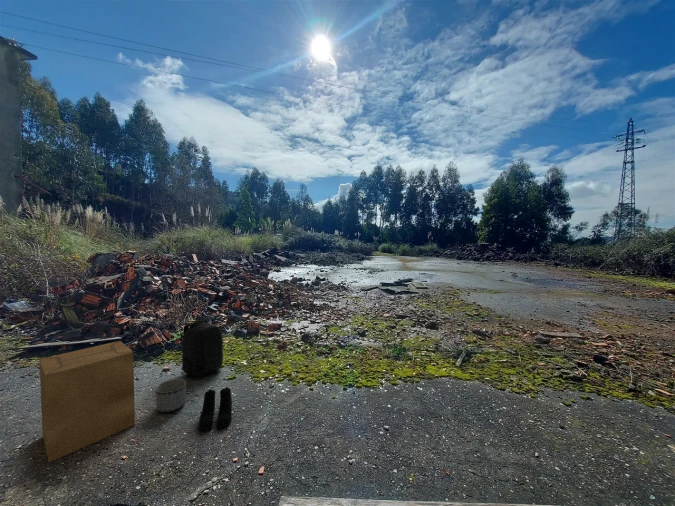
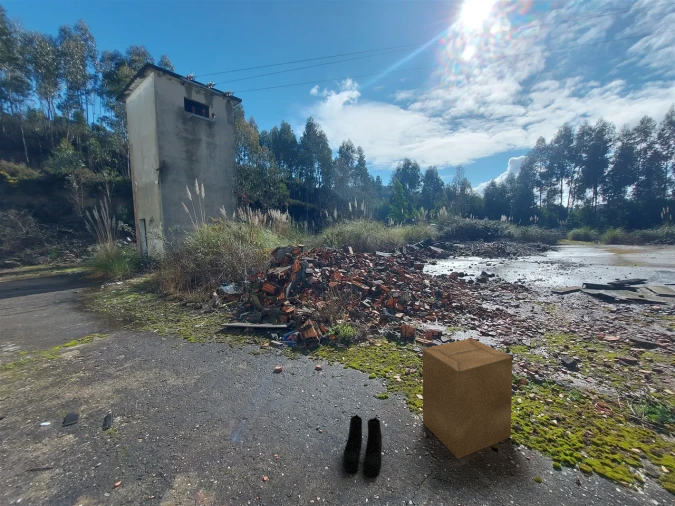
backpack: present [182,320,223,377] -> none [332,322,373,387]
cardboard box: present [39,341,135,462] -> present [423,338,513,459]
planter: present [156,379,186,413] -> none [303,388,333,427]

